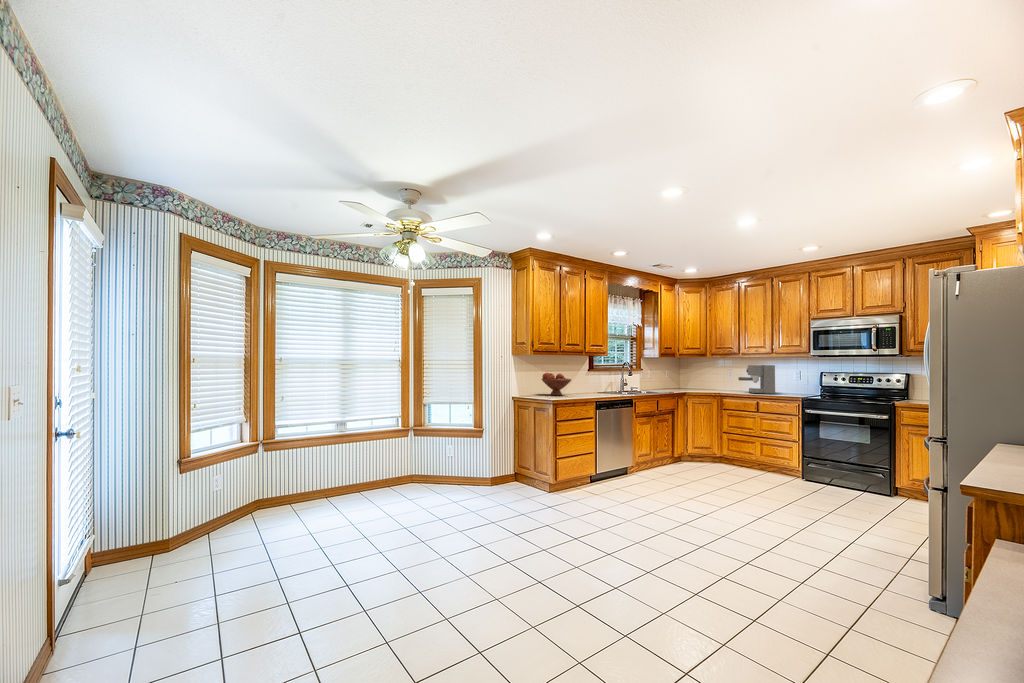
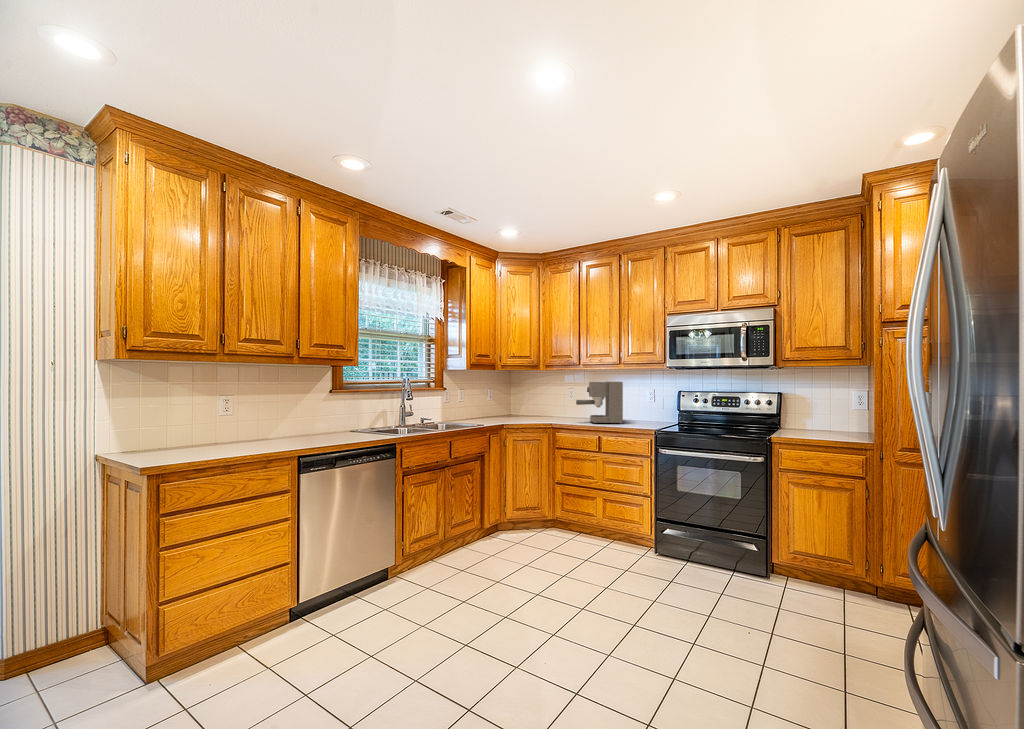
fruit bowl: present [542,373,571,395] -> none [192,407,262,452]

